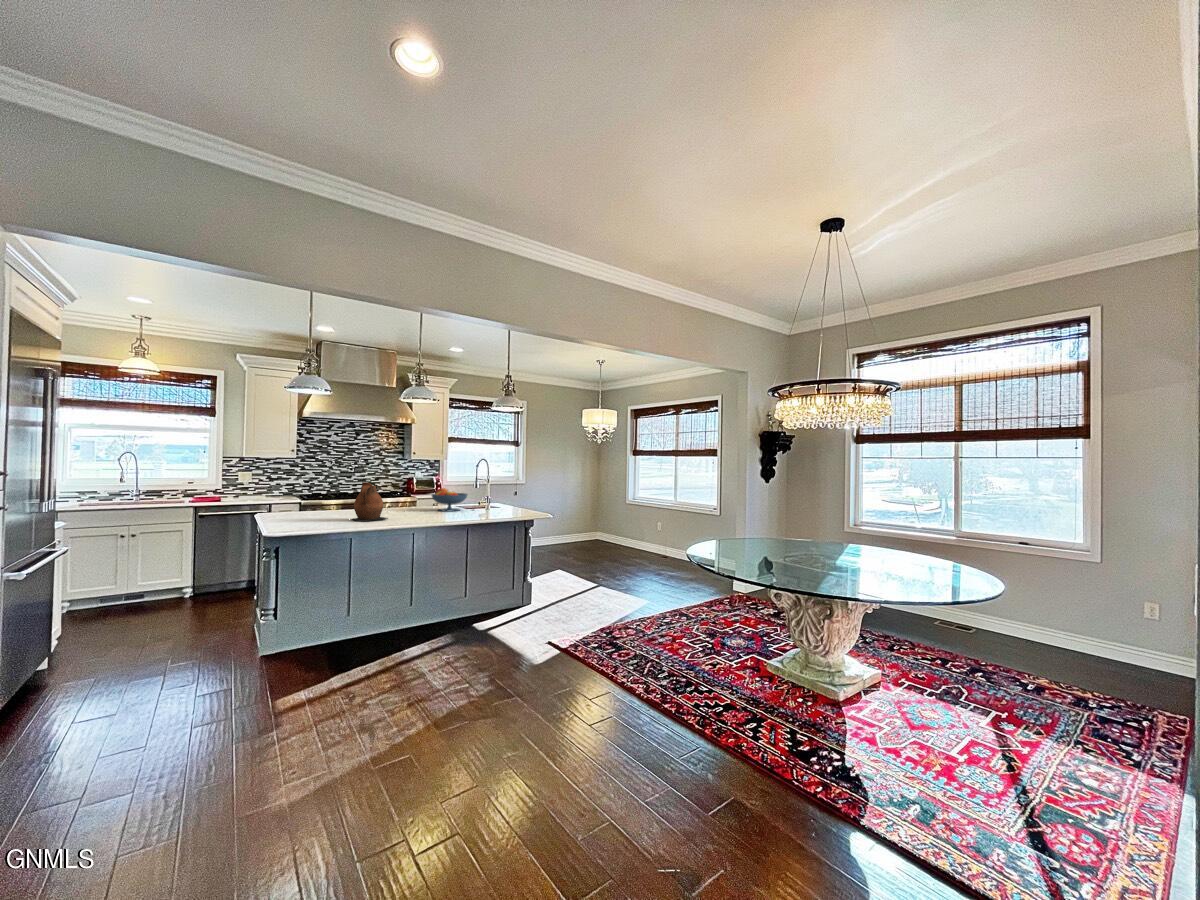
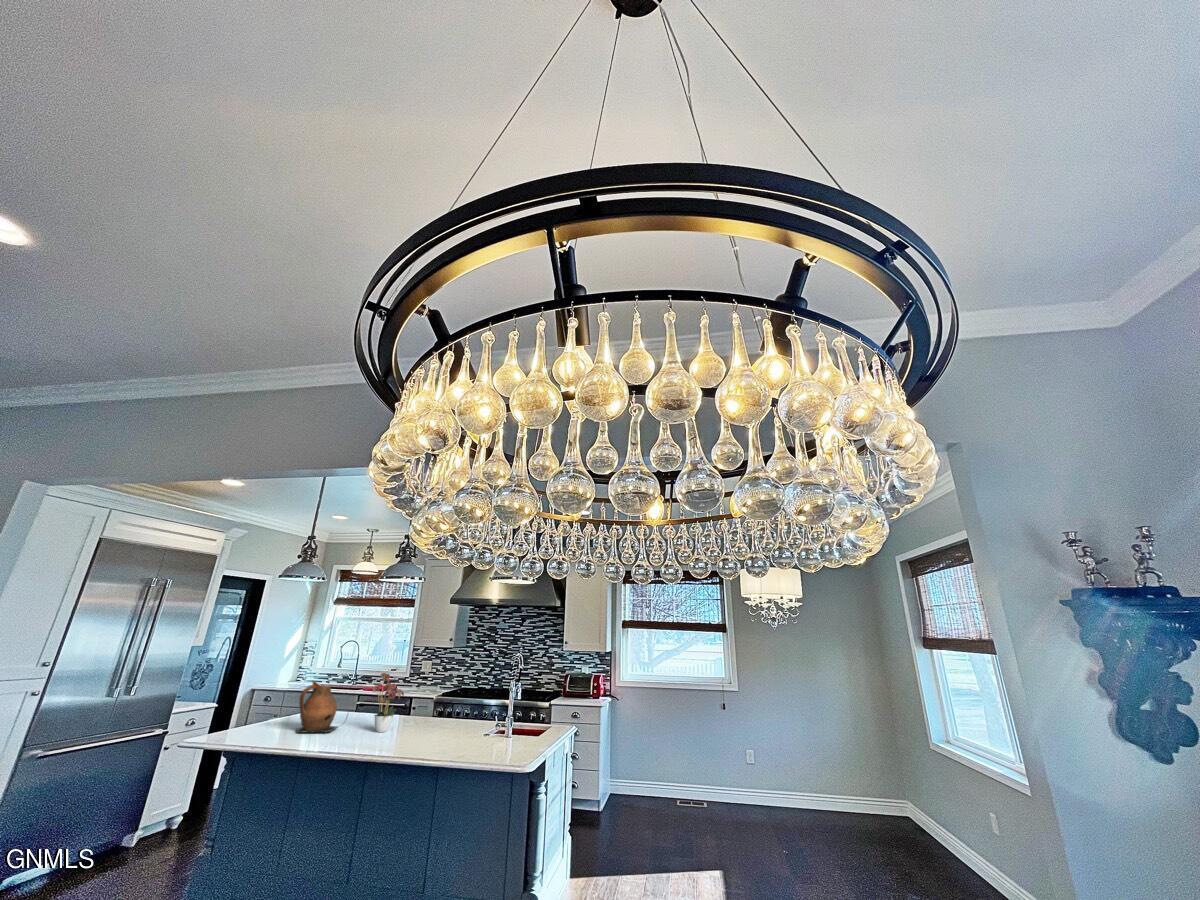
flower arrangement: none [403,472,434,516] -> present [373,673,404,732]
fruit bowl: present [432,488,467,511] -> none [442,693,490,730]

